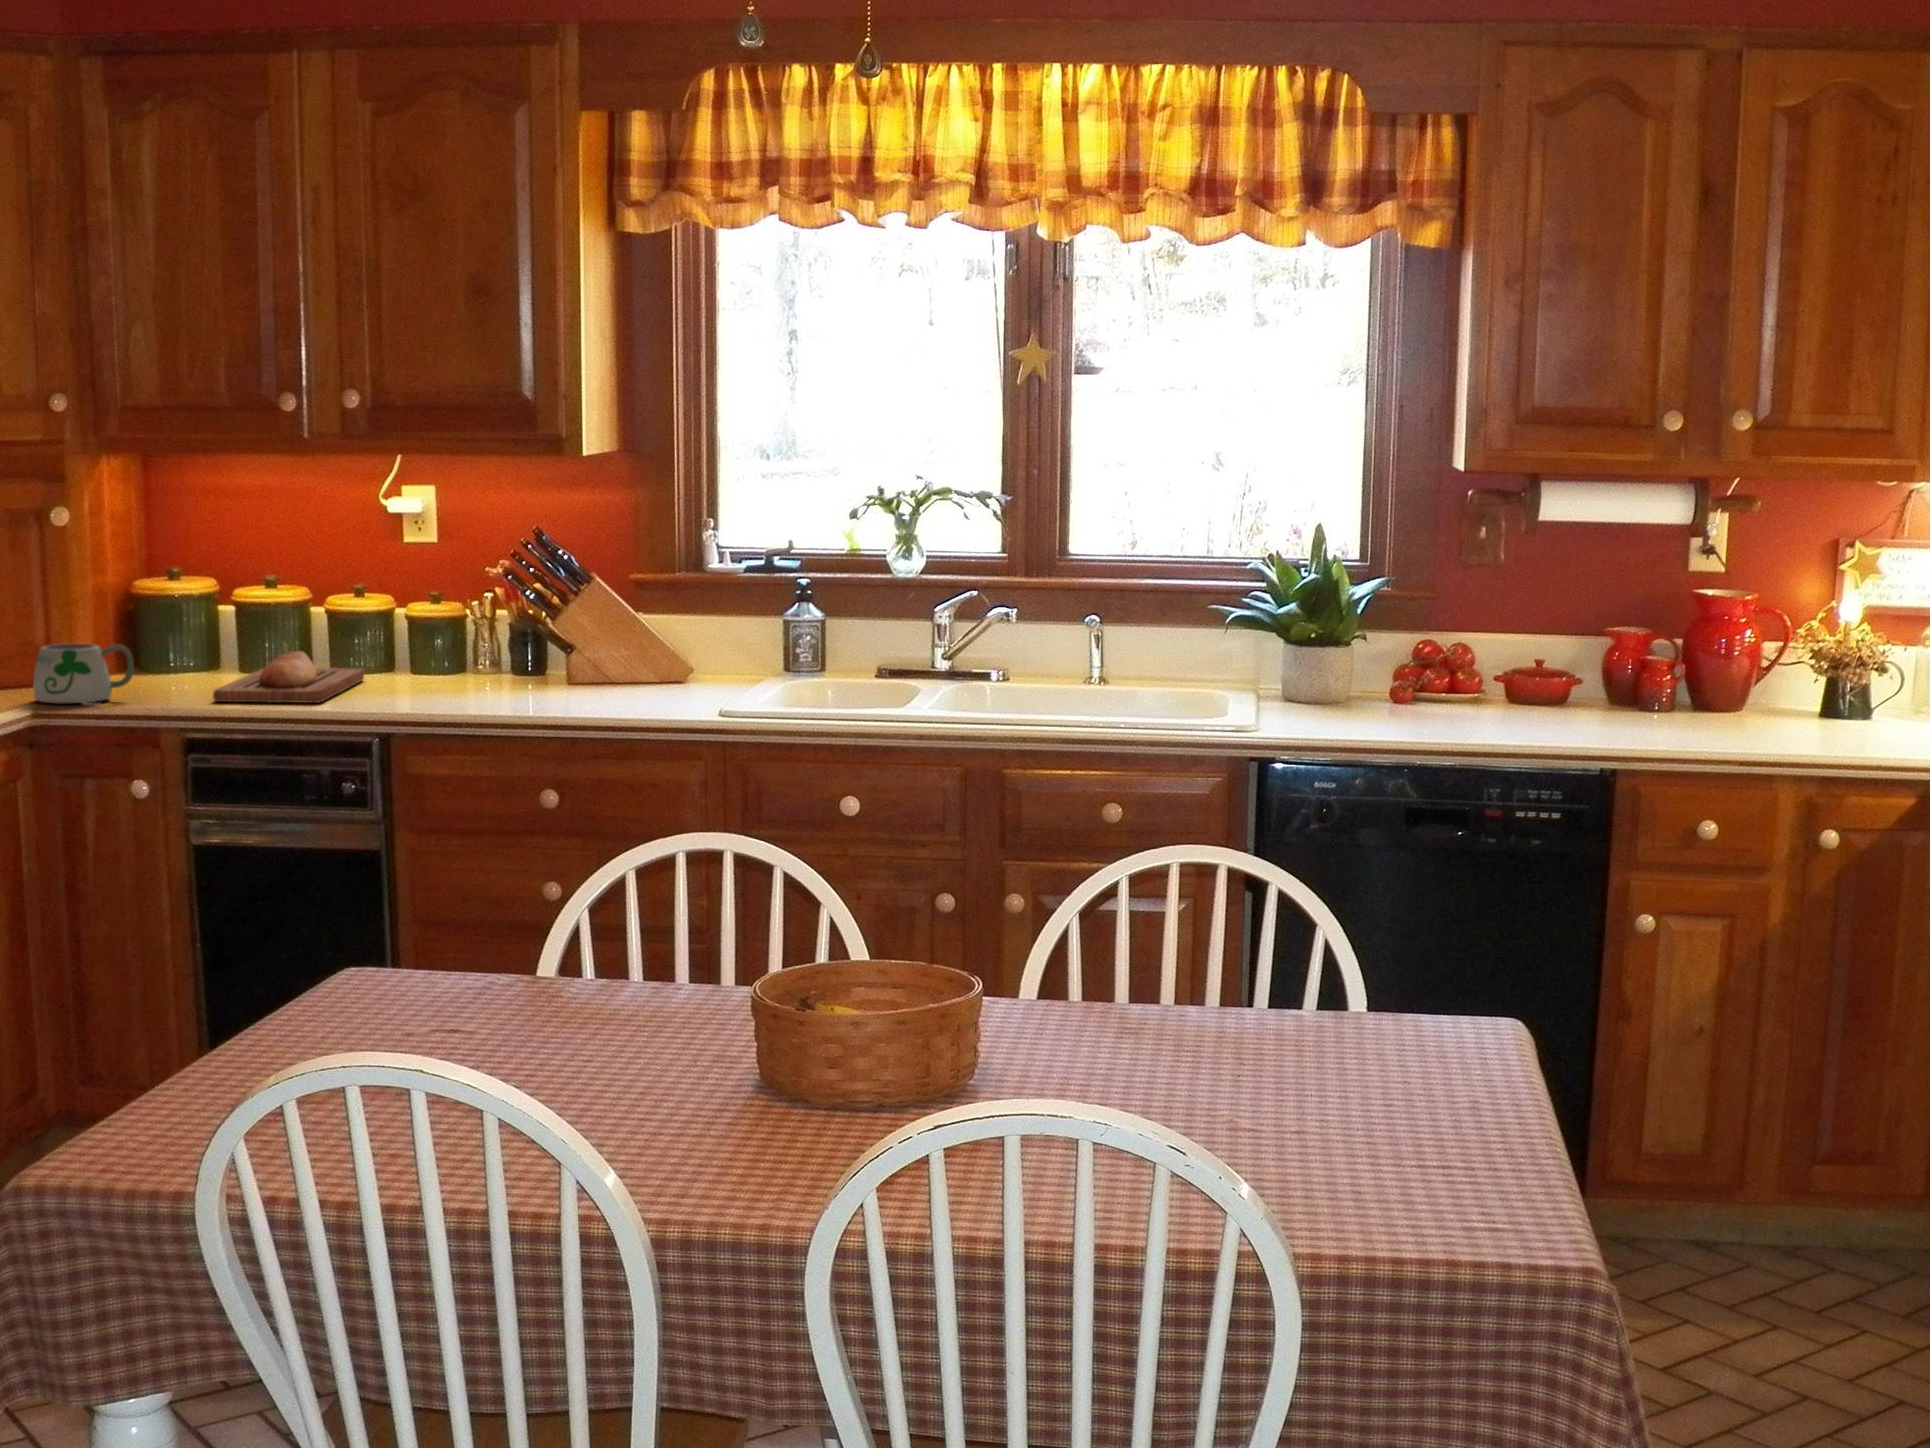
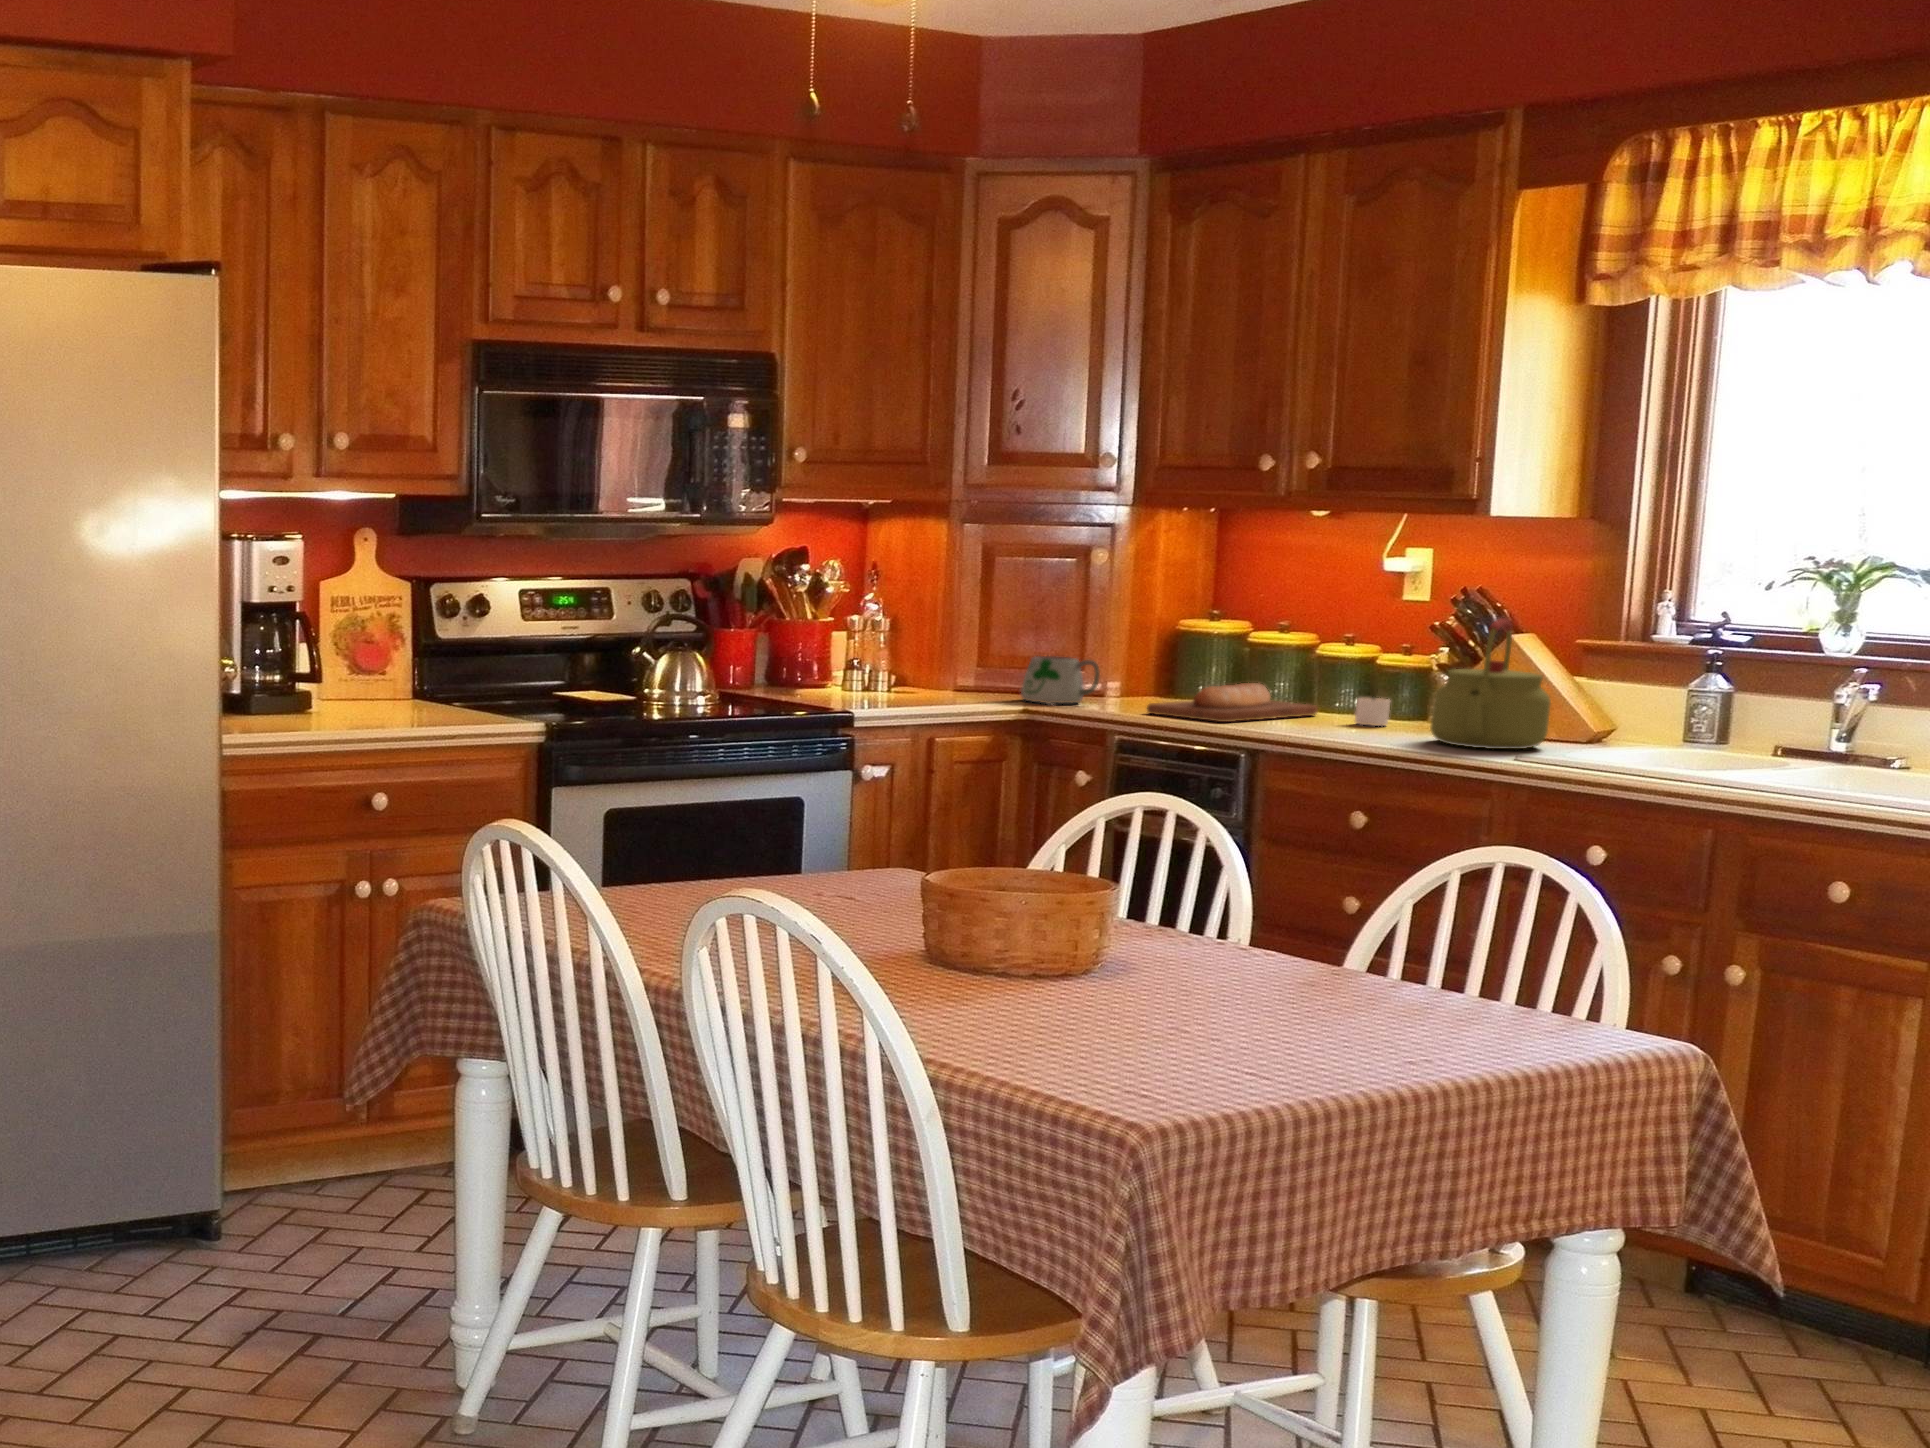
kettle: none [545,561,660,699] -> present [1430,618,1551,749]
candle: none [424,652,475,686] -> present [1355,697,1390,726]

